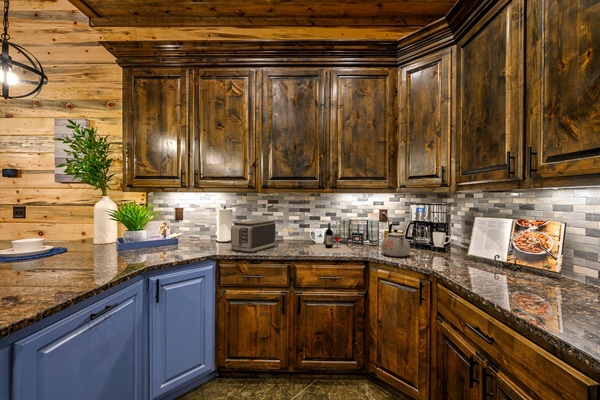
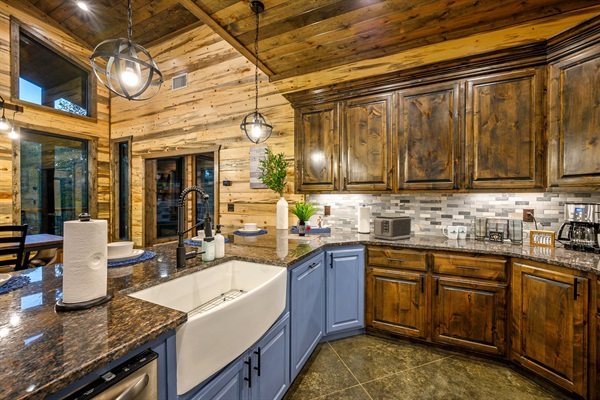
wine bottle: present [309,223,354,253] -> present [281,215,319,240]
kettle: present [381,223,410,257] -> none [529,221,569,255]

